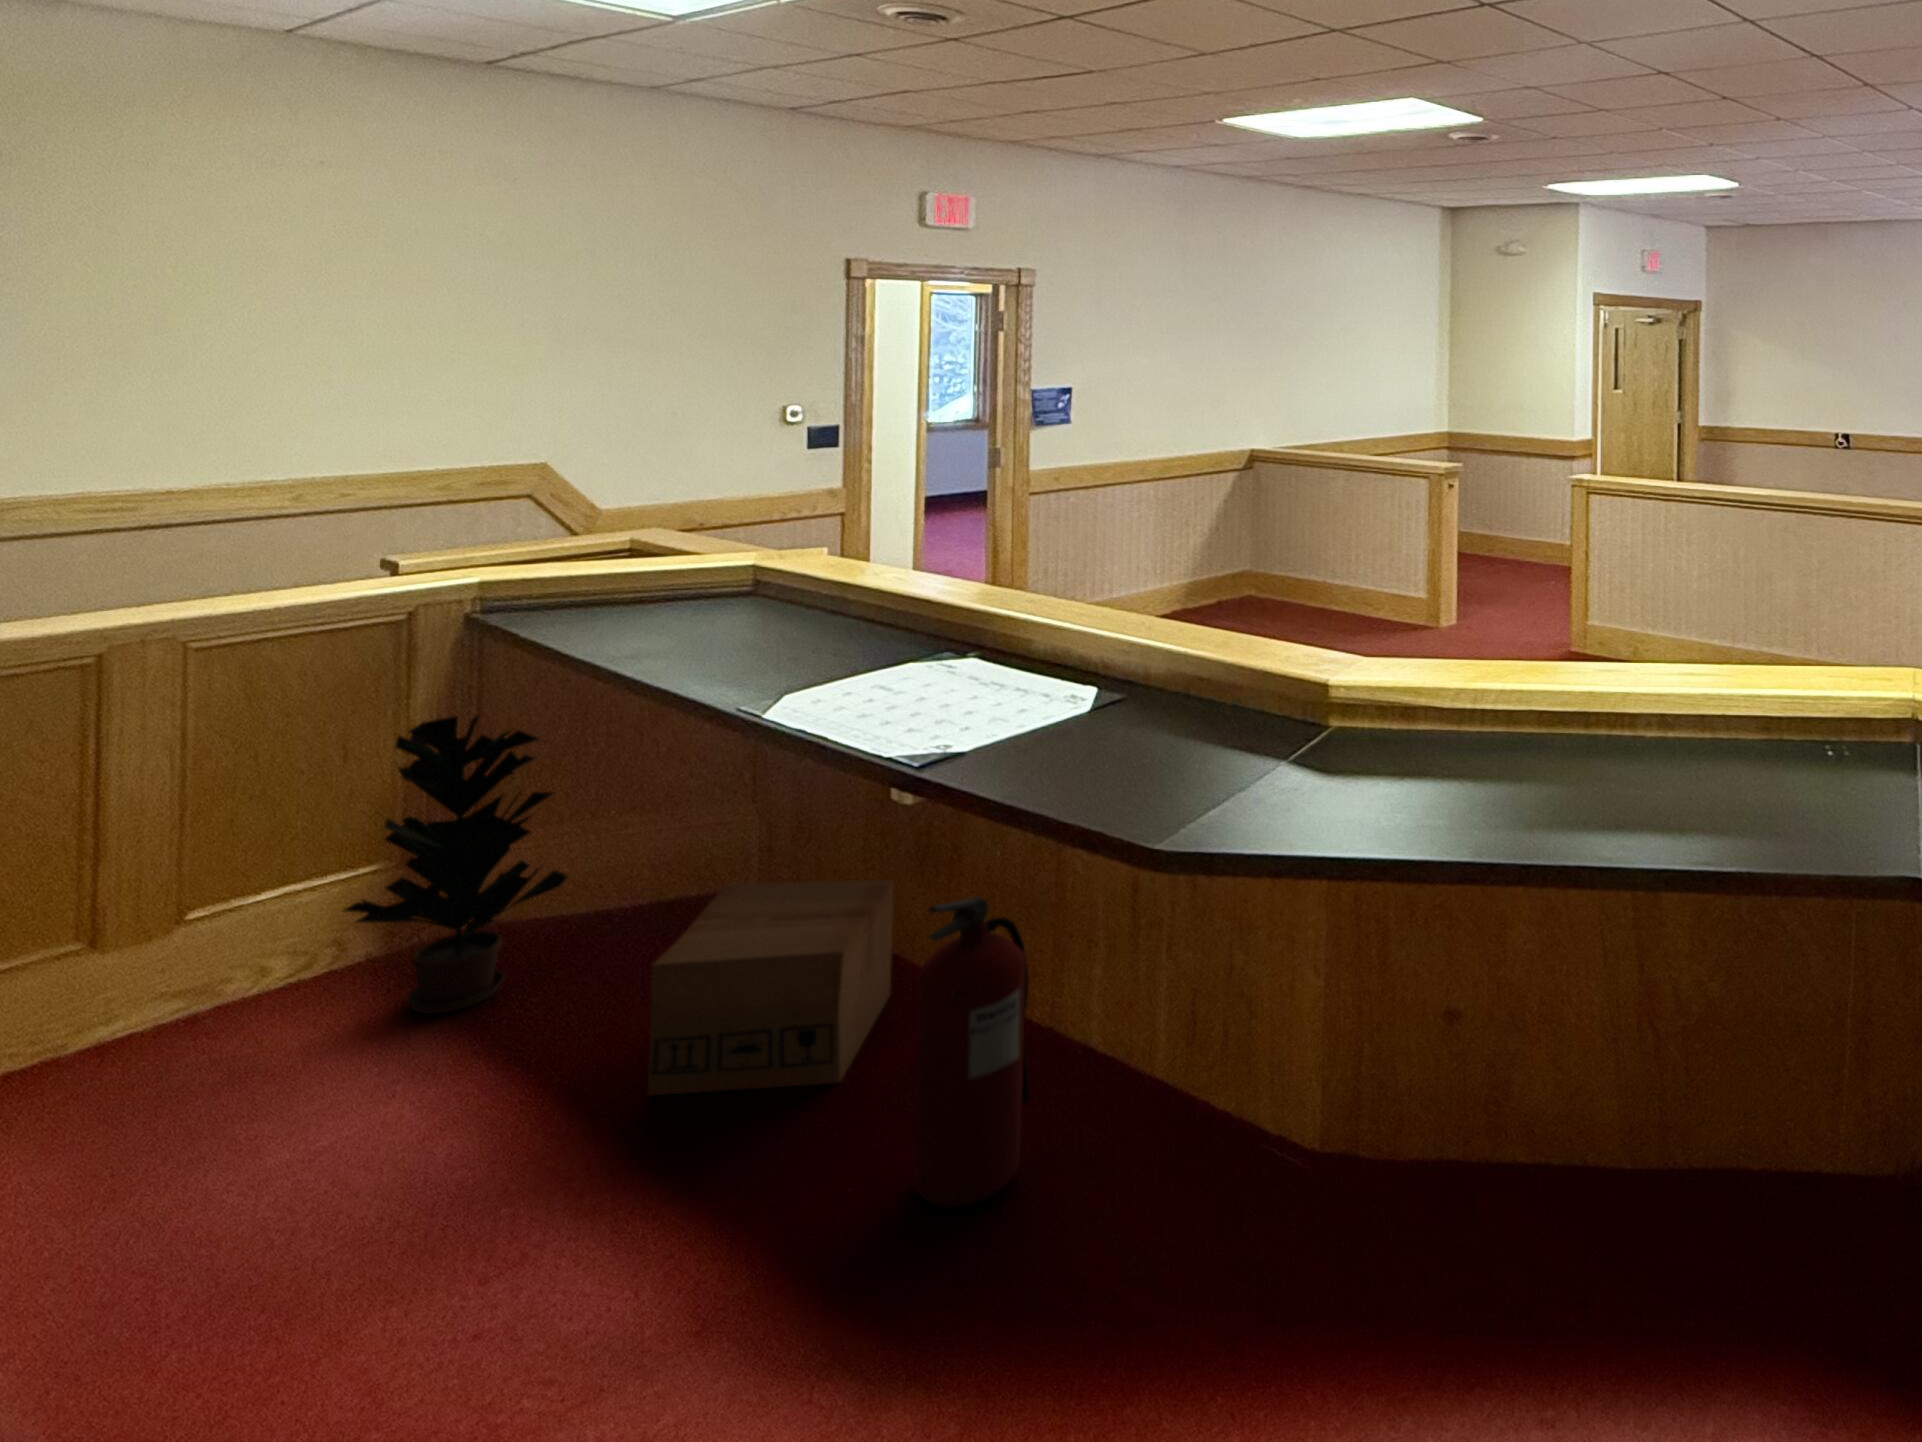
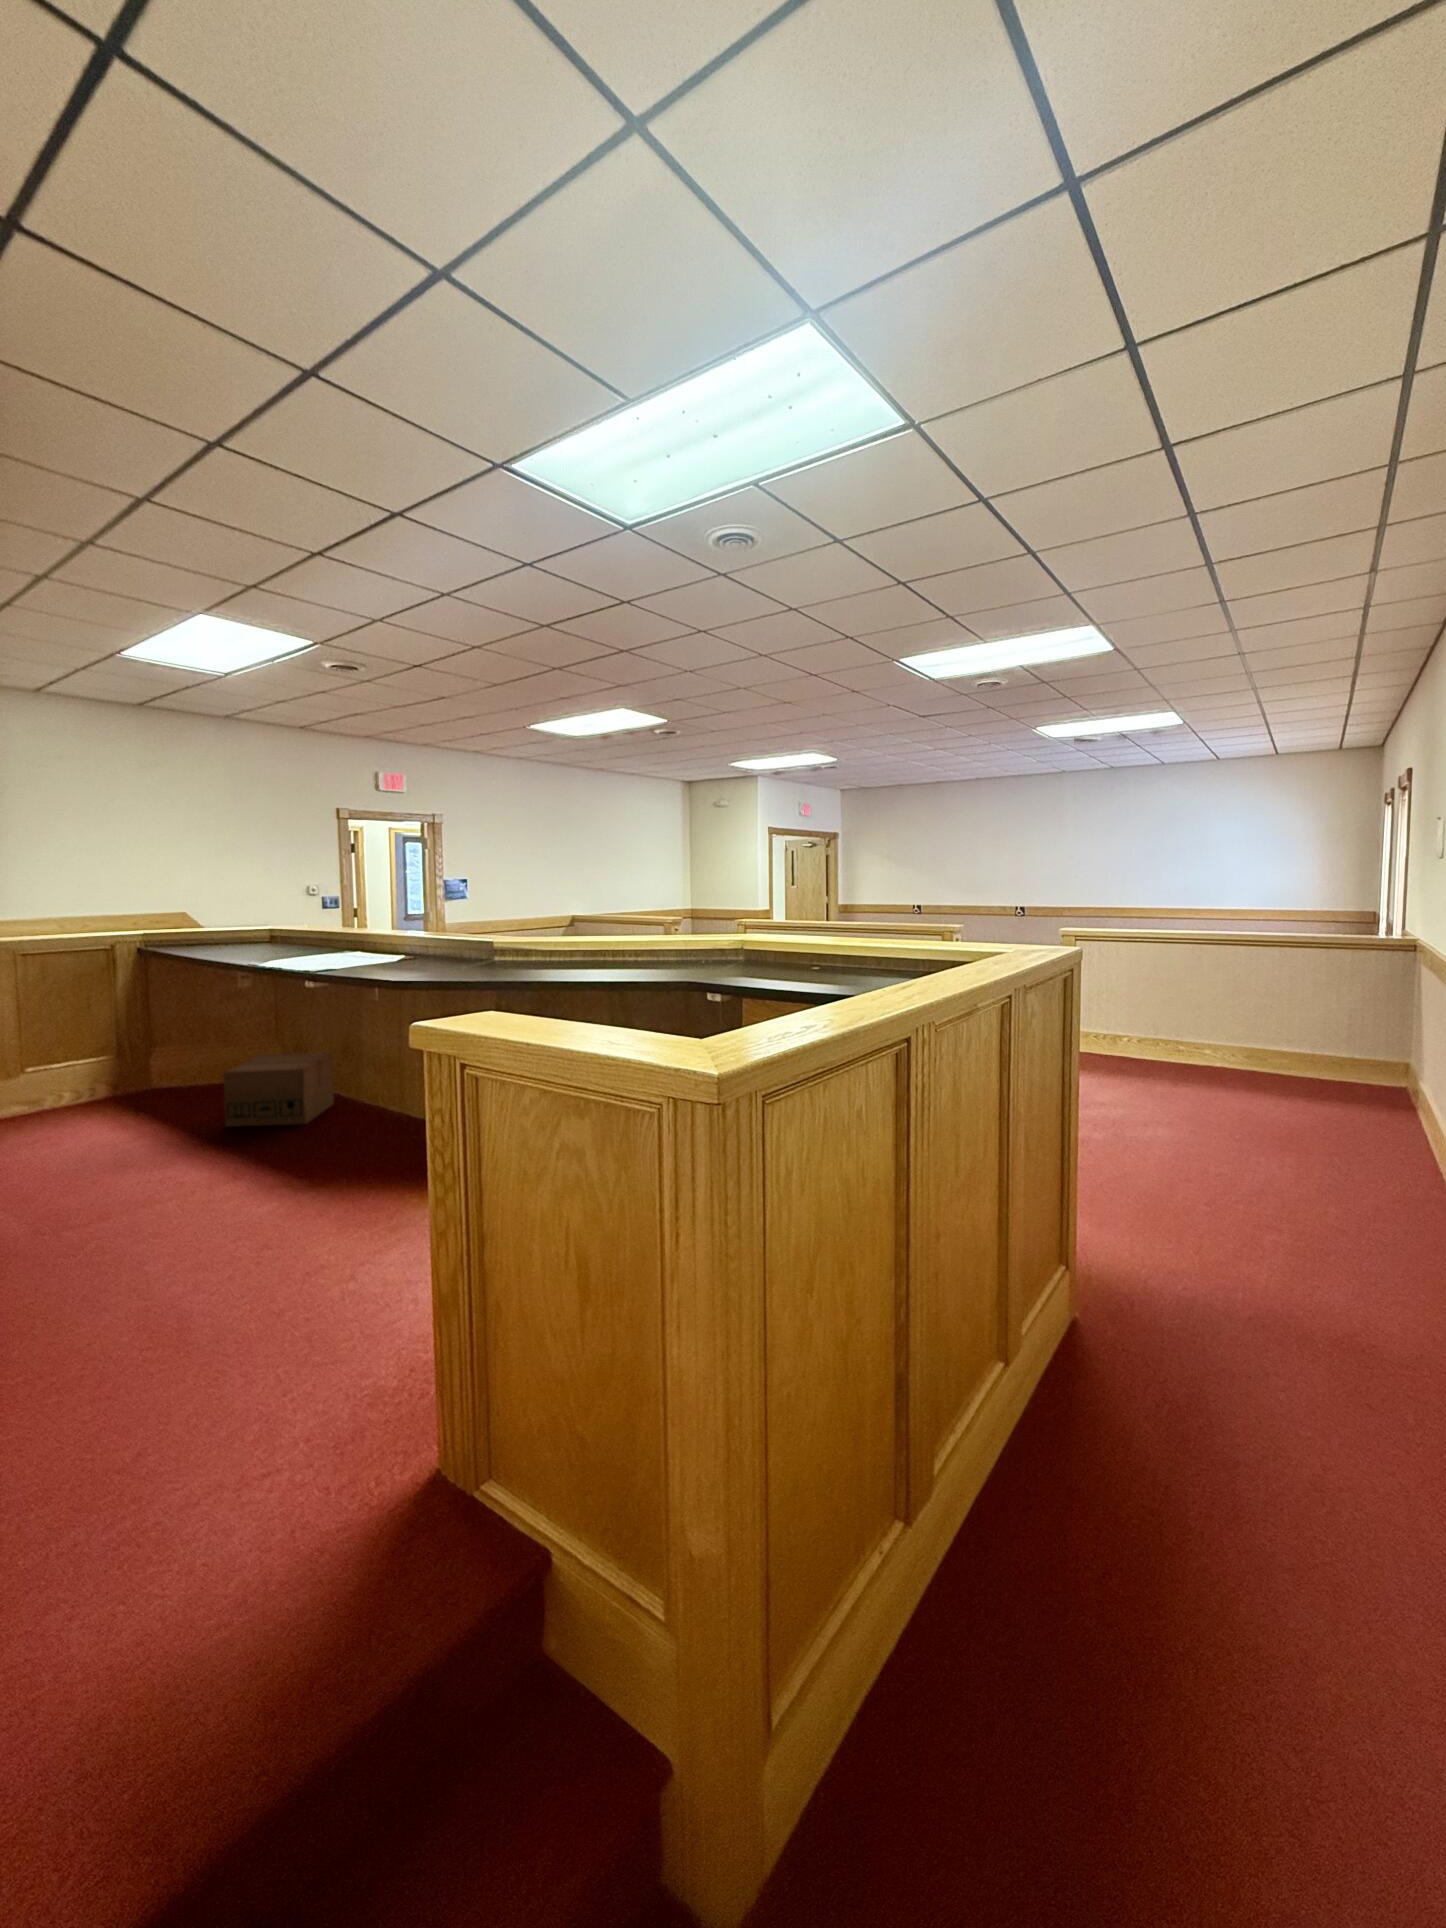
potted plant: present [345,716,567,1014] -> none [95,985,193,1110]
fire extinguisher: present [913,896,1029,1207] -> none [326,1028,378,1148]

